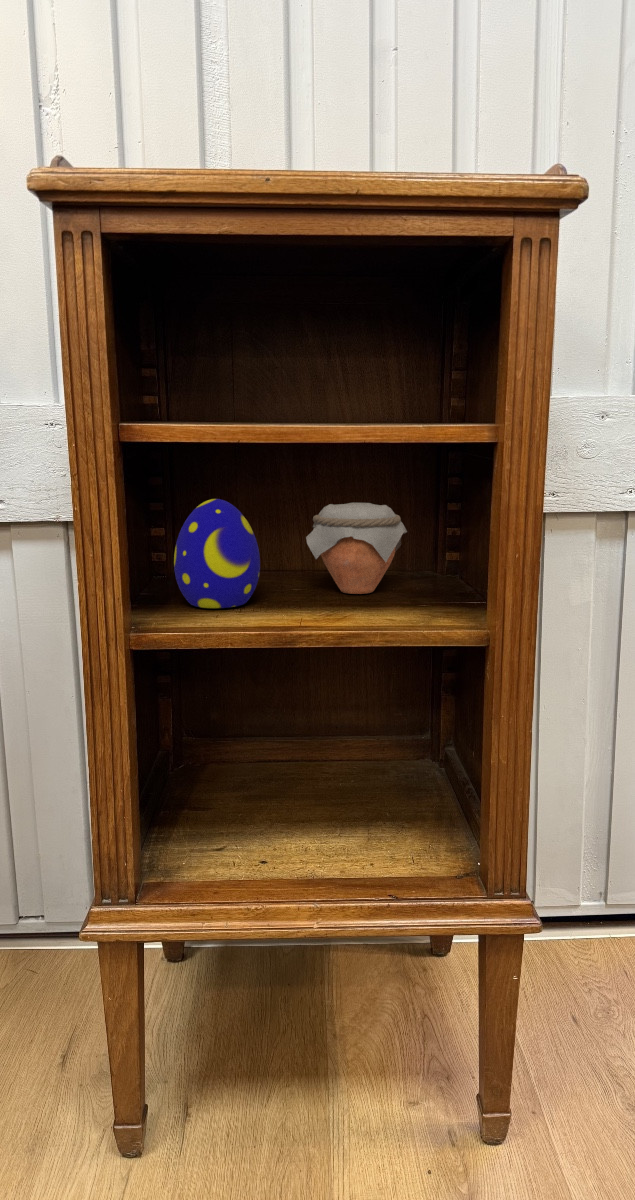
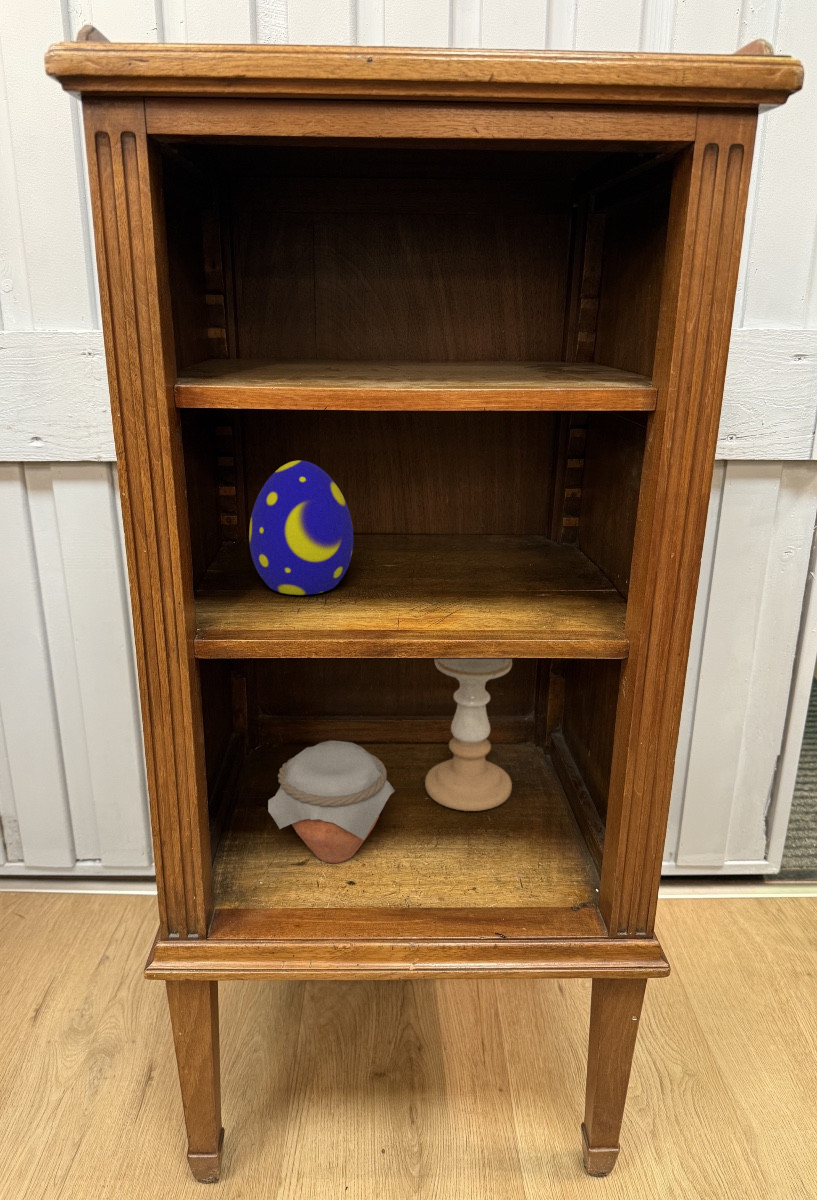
jar: present [306,503,407,594] -> present [268,740,395,863]
candle holder: none [325,664,401,807] -> present [425,659,512,811]

